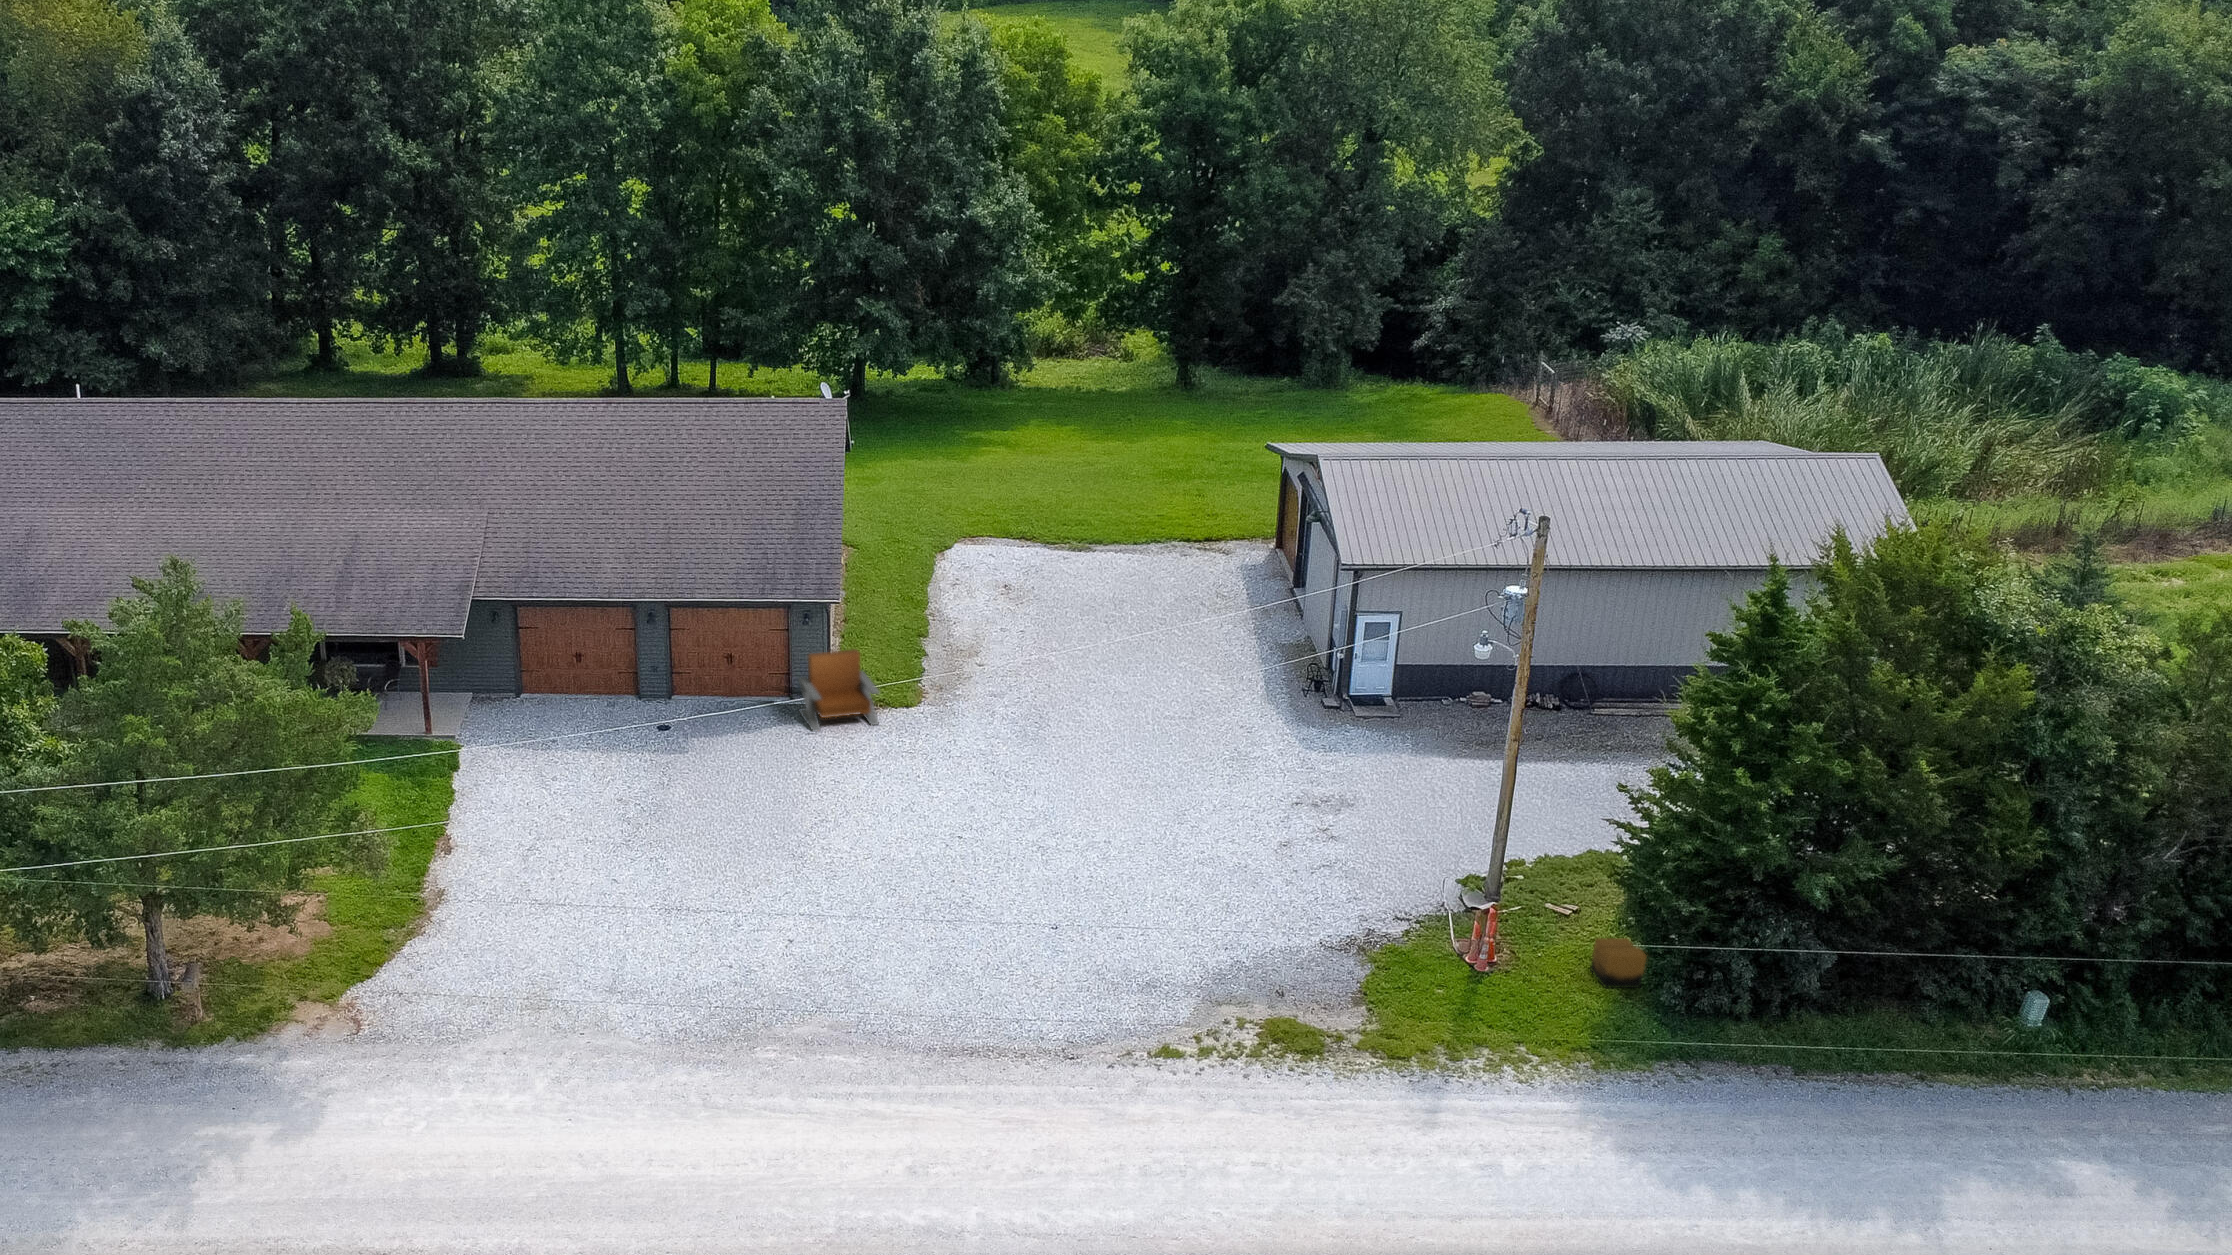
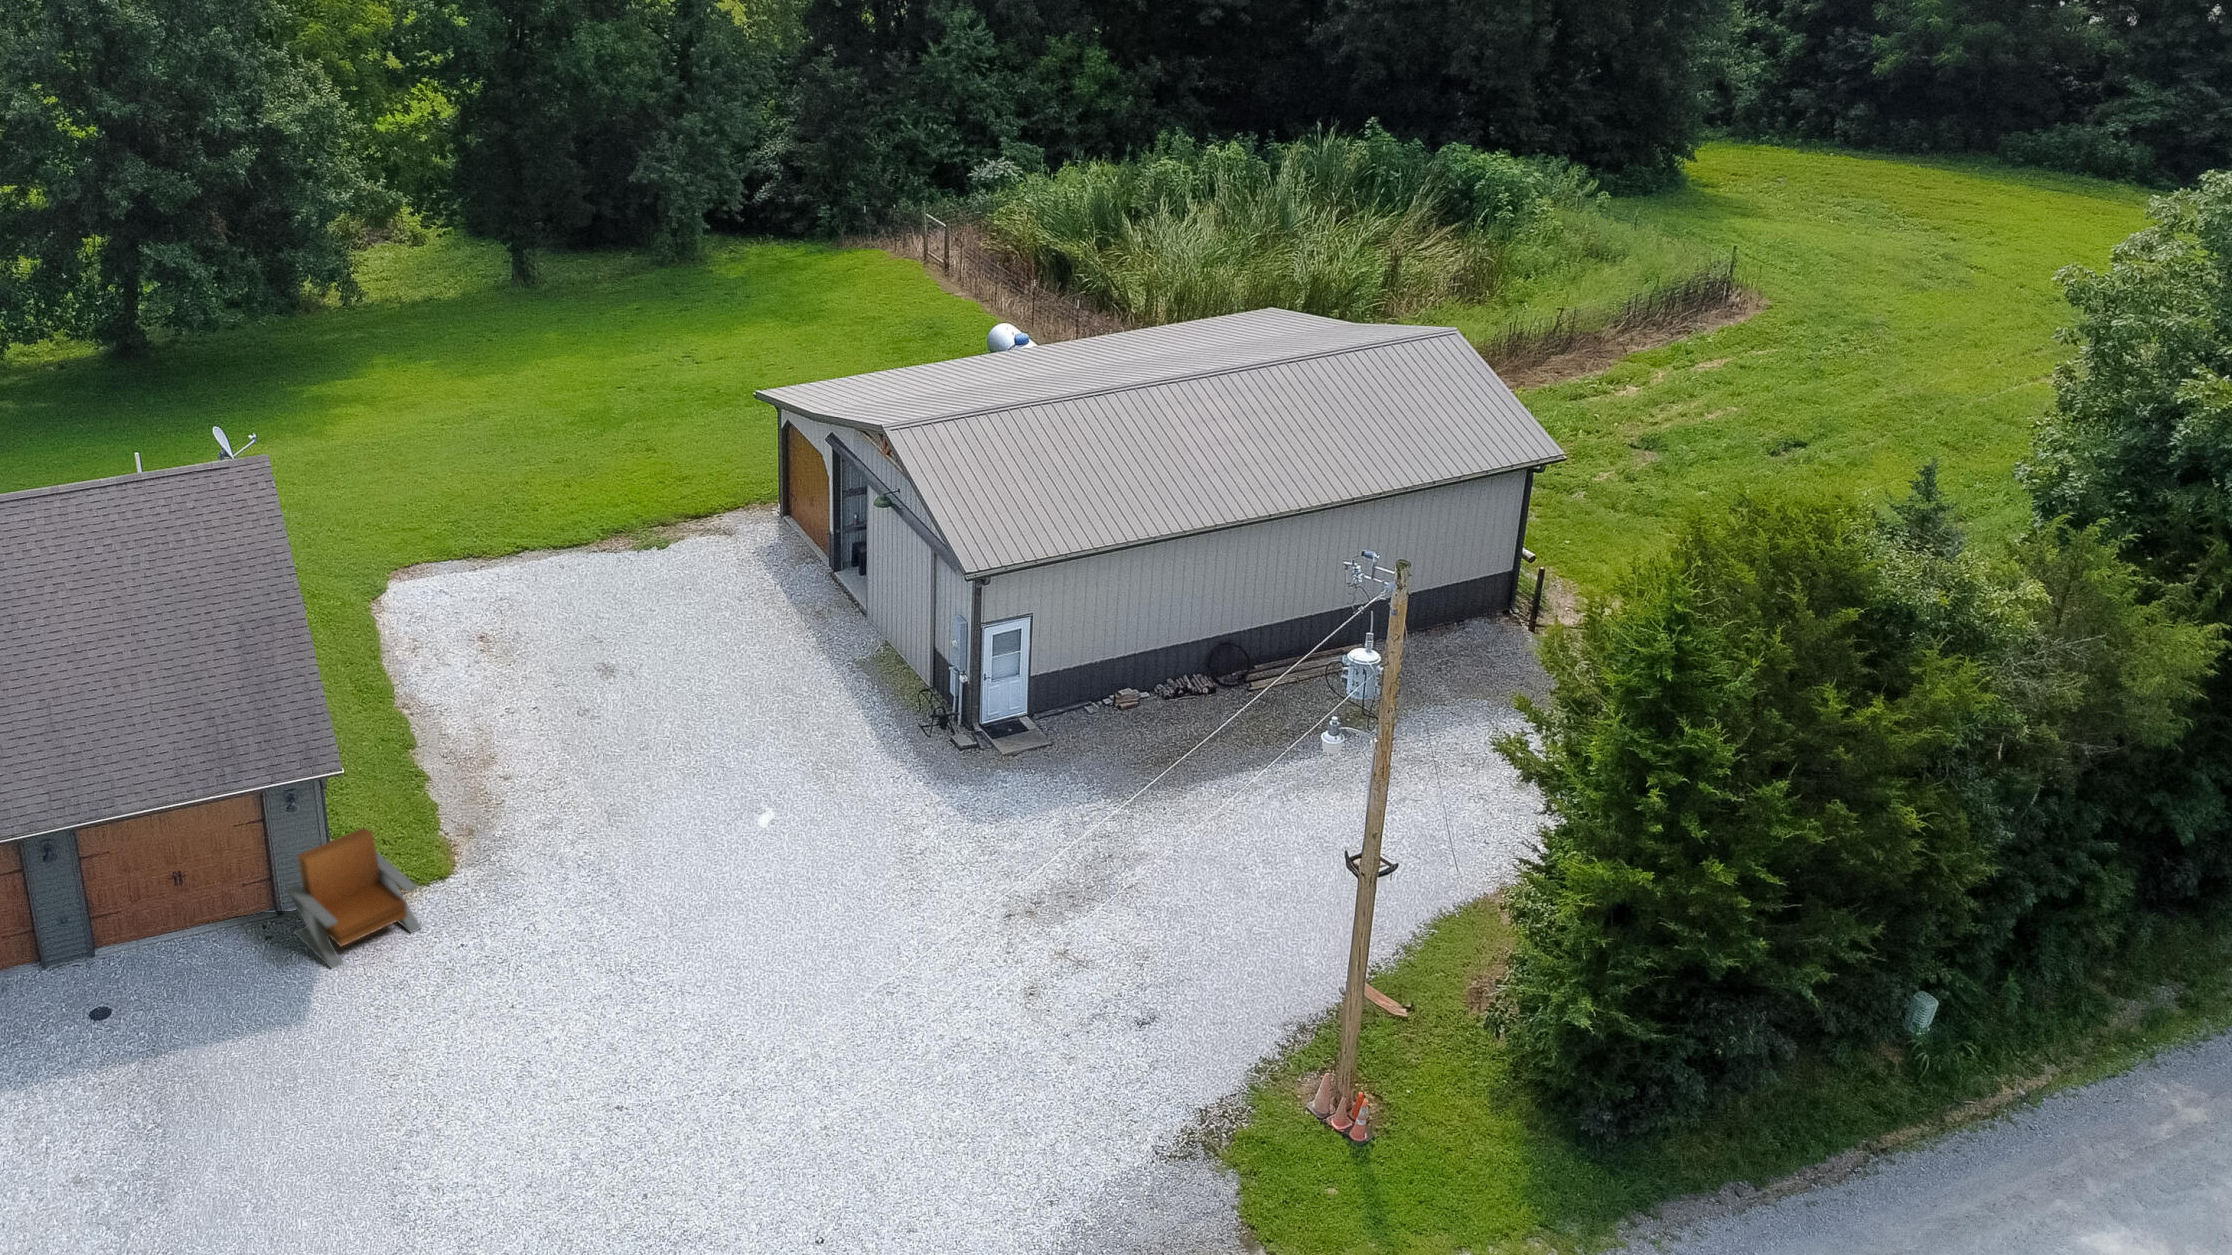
cardboard box: present [1590,938,1646,988] -> none [1467,1043,1539,1121]

